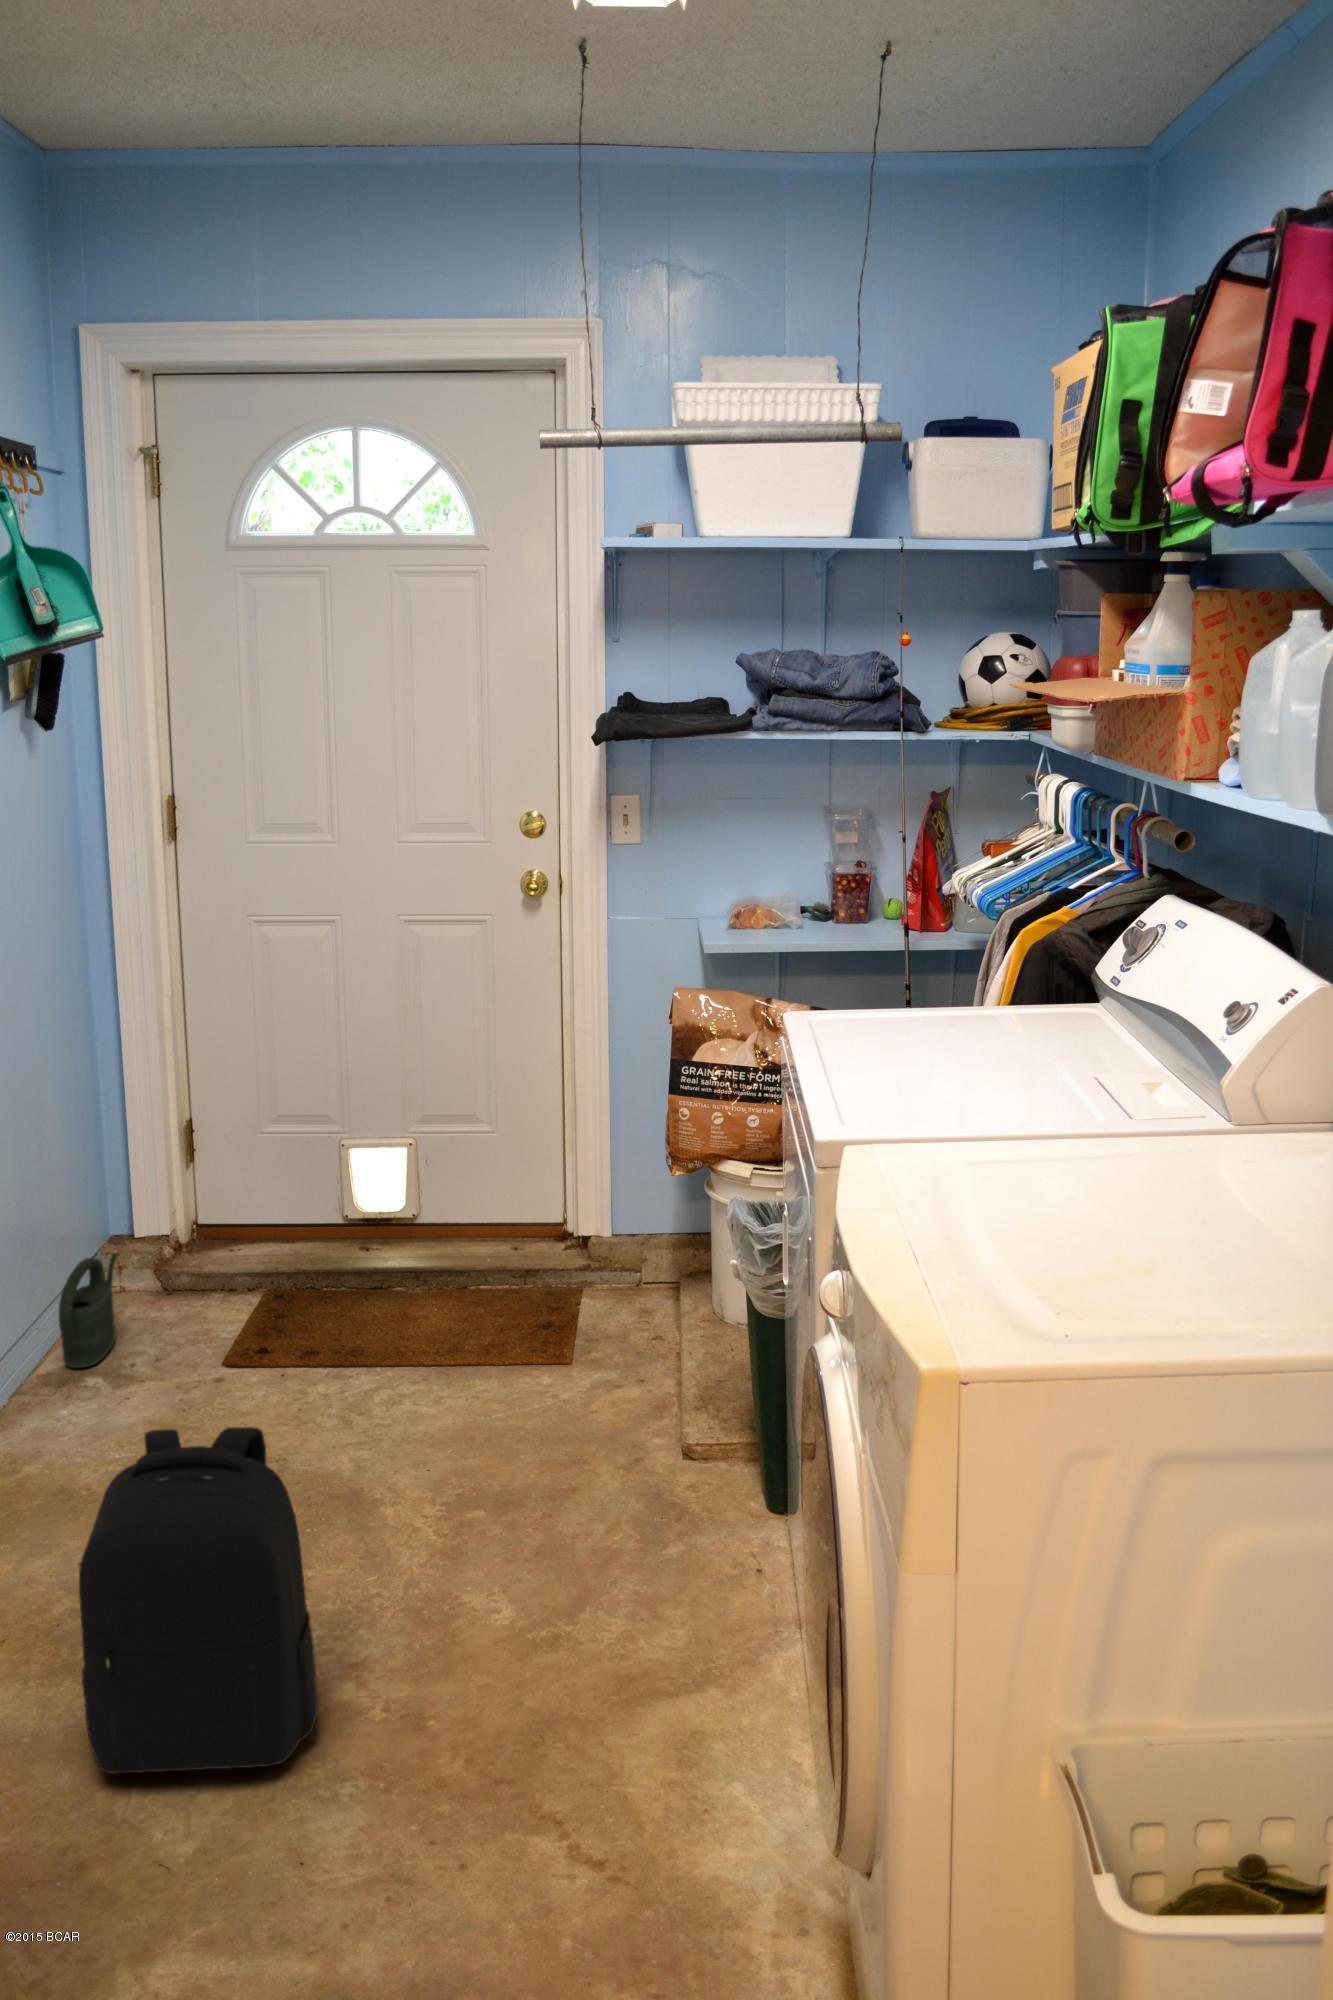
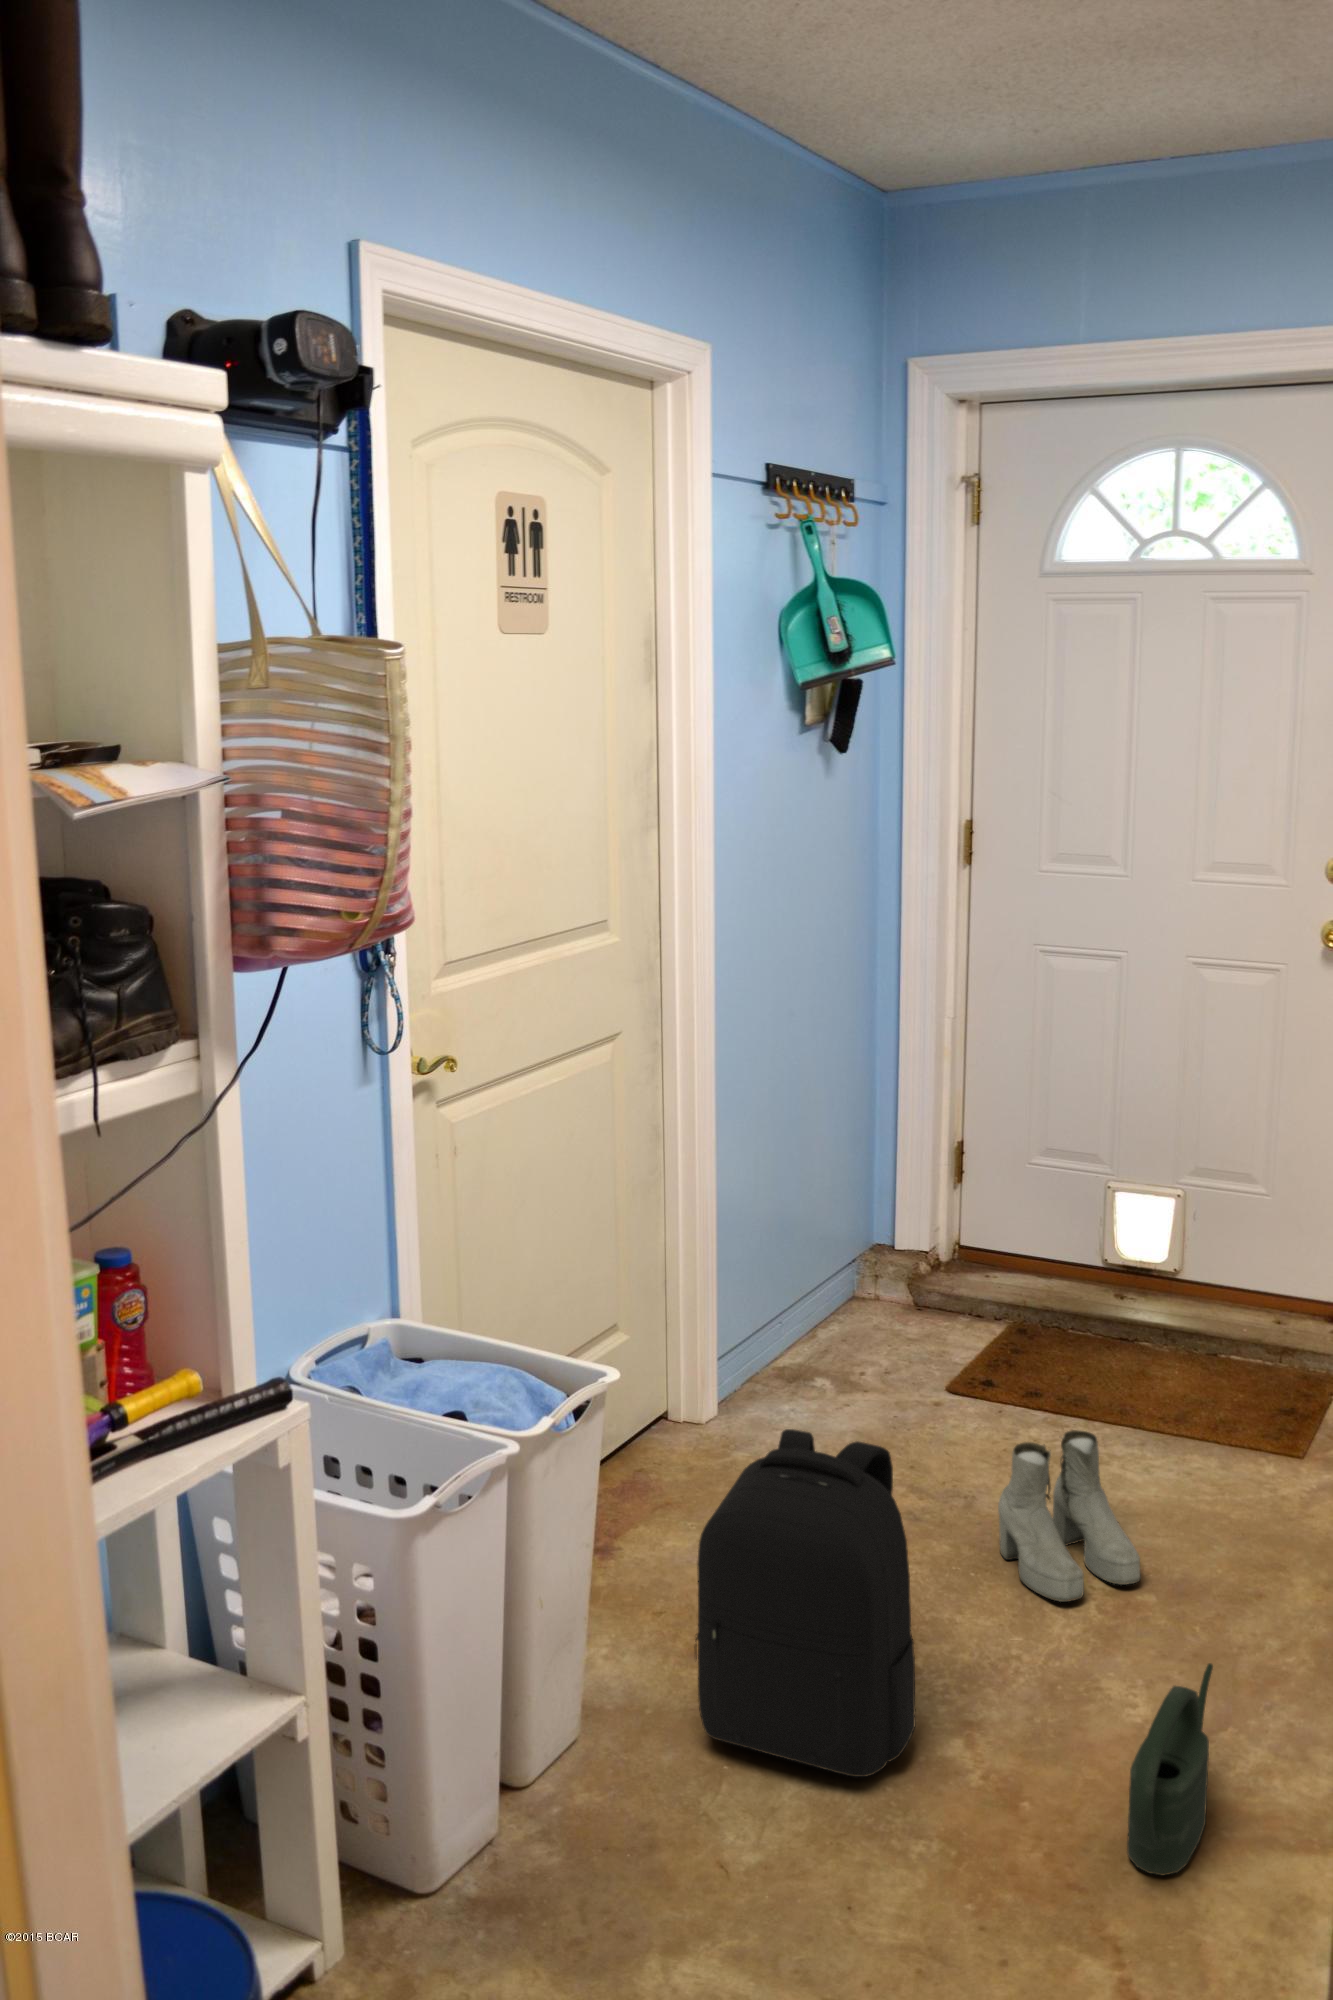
watering can: present [59,1253,117,1368] -> present [1127,1663,1213,1875]
boots: none [327,1375,472,1542] -> present [998,1430,1140,1602]

